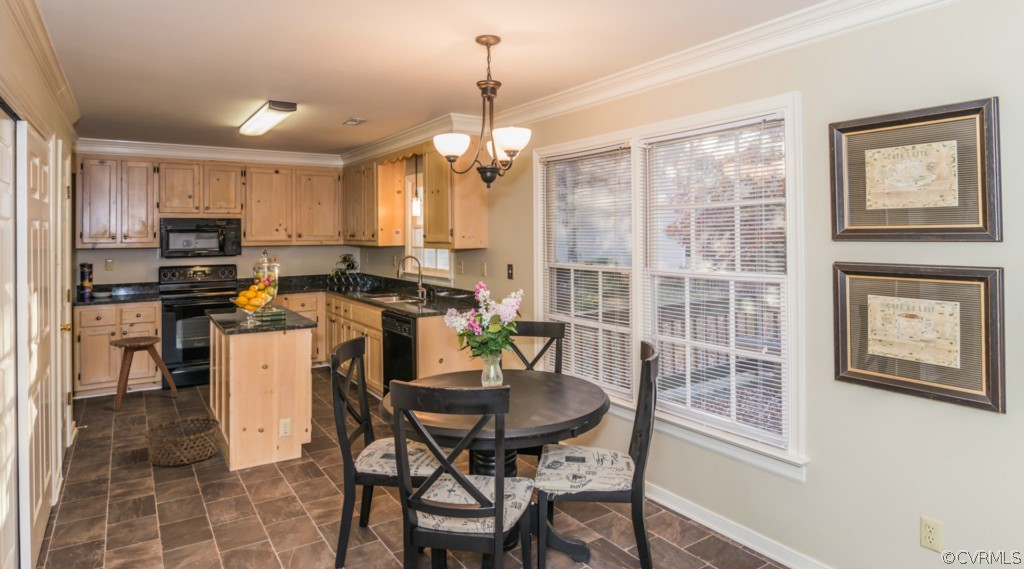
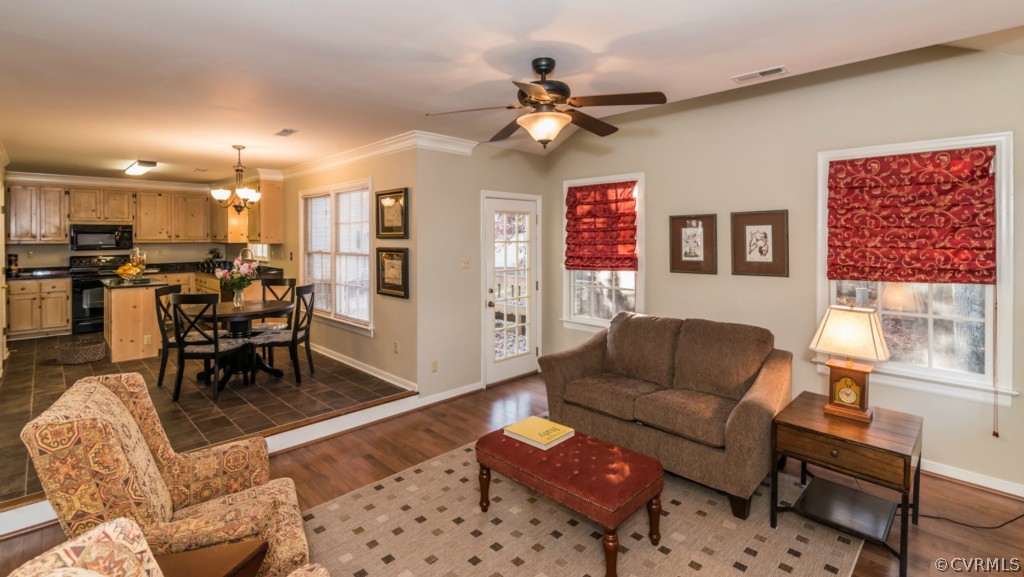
stool: present [110,336,178,411] -> none [32,300,84,345]

